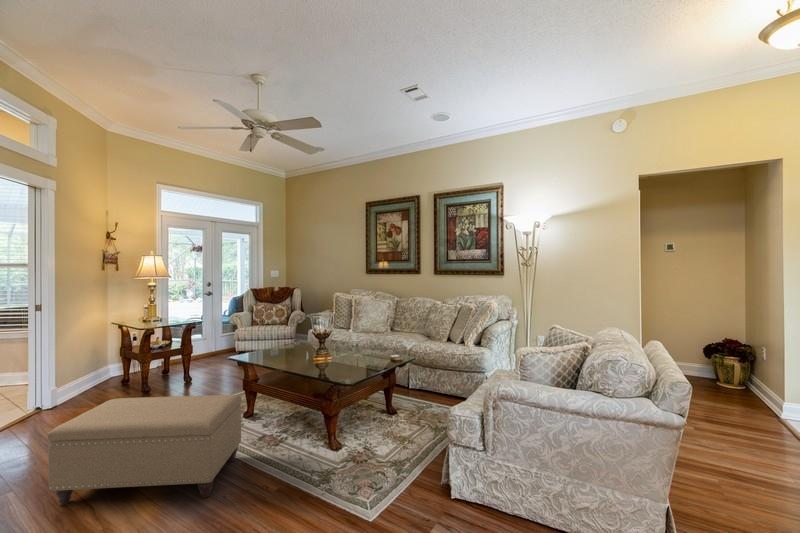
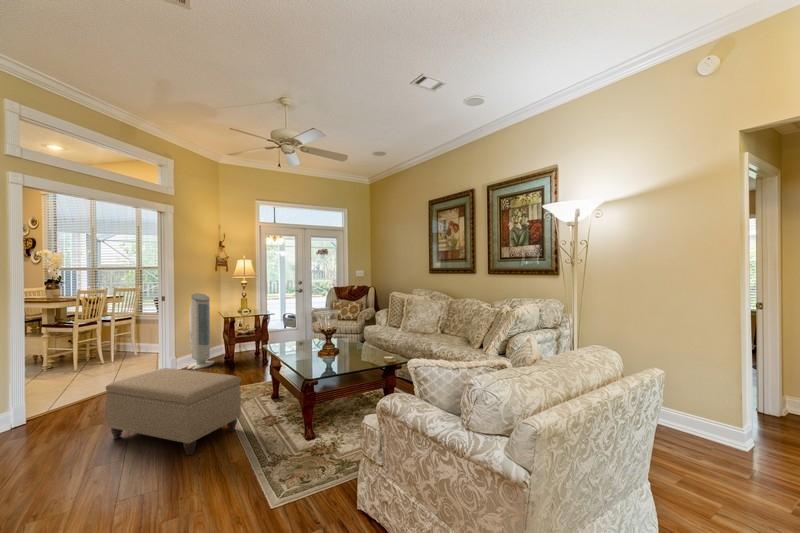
air purifier: none [74,300,108,402] -> present [187,293,214,370]

